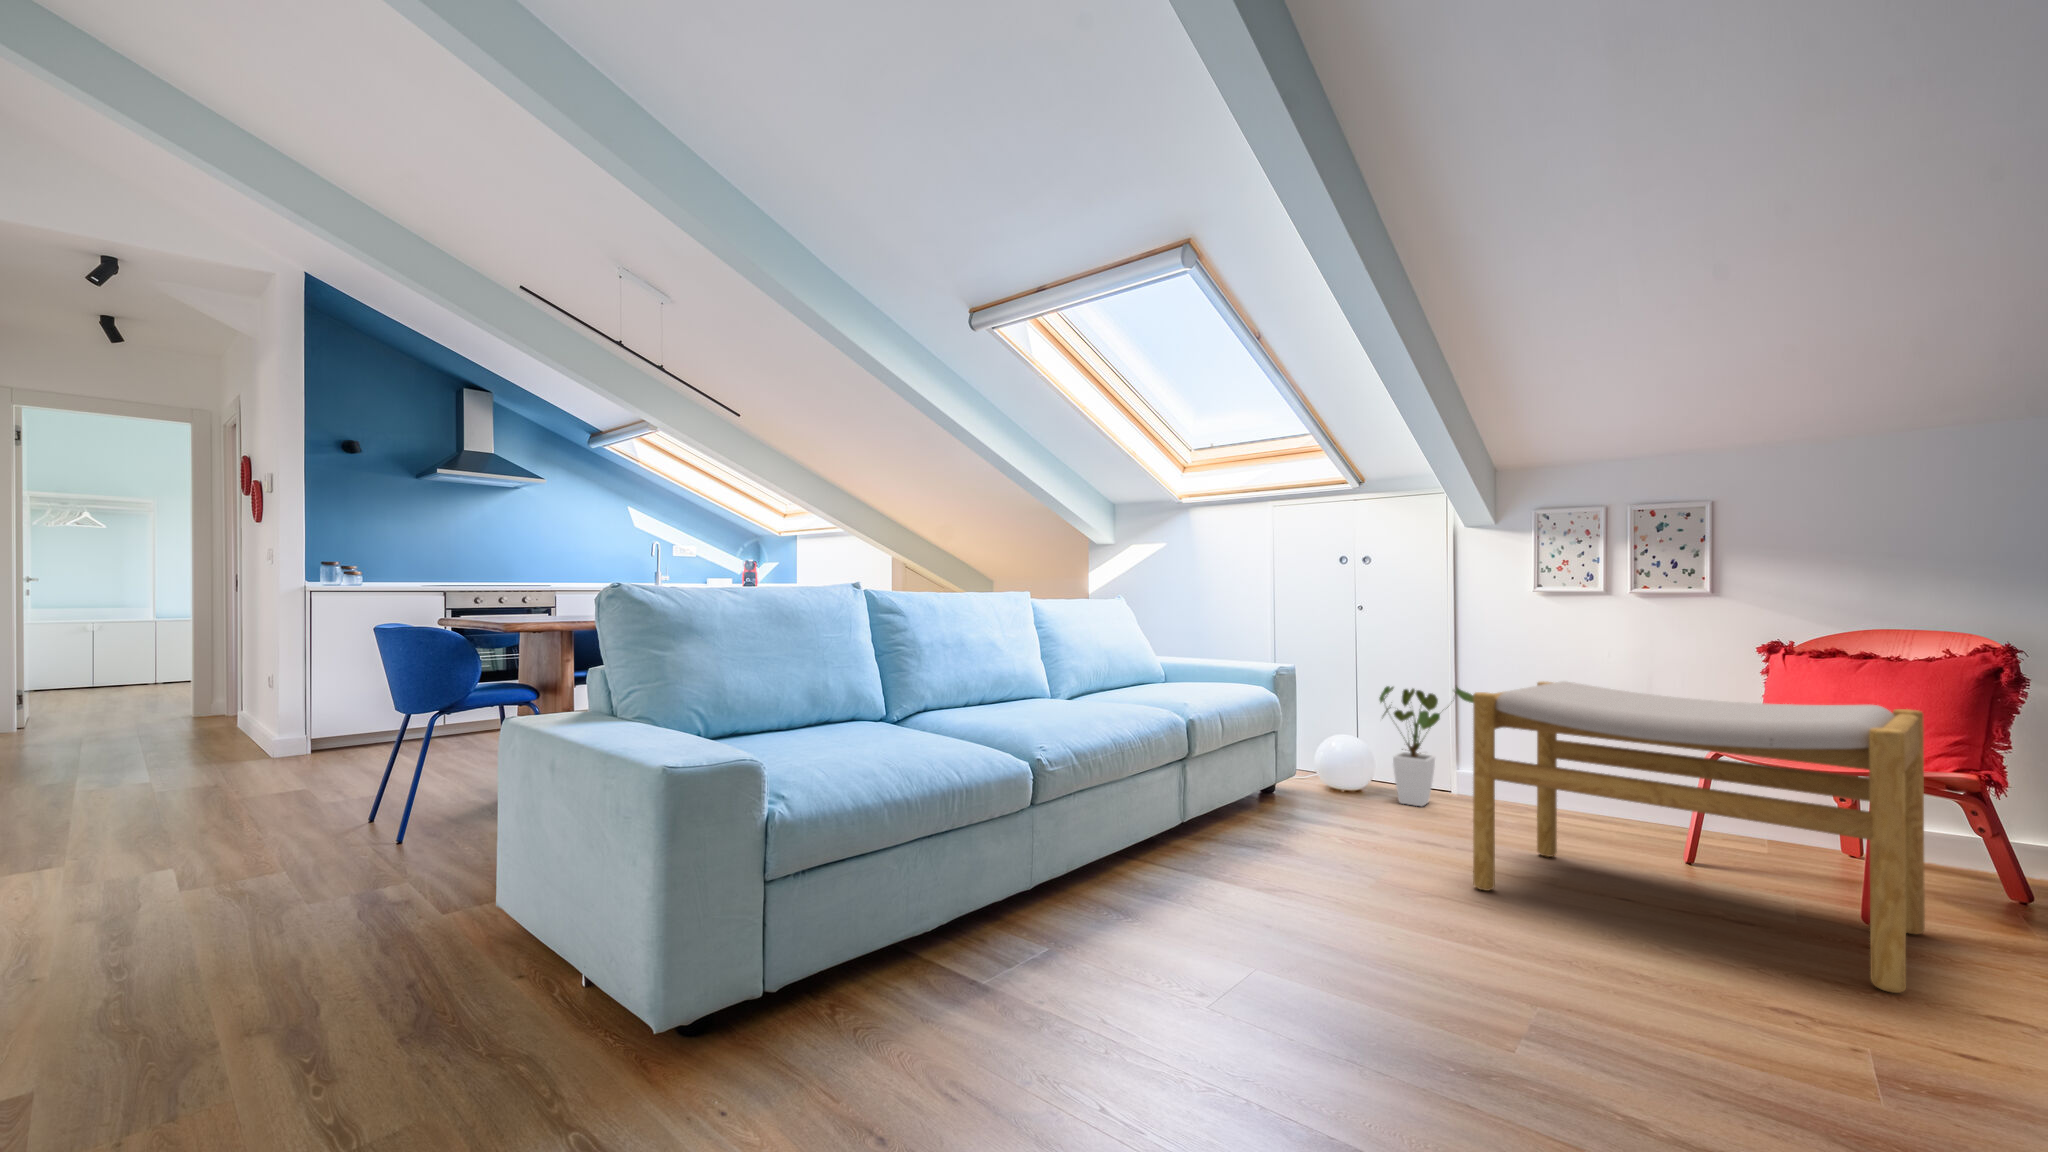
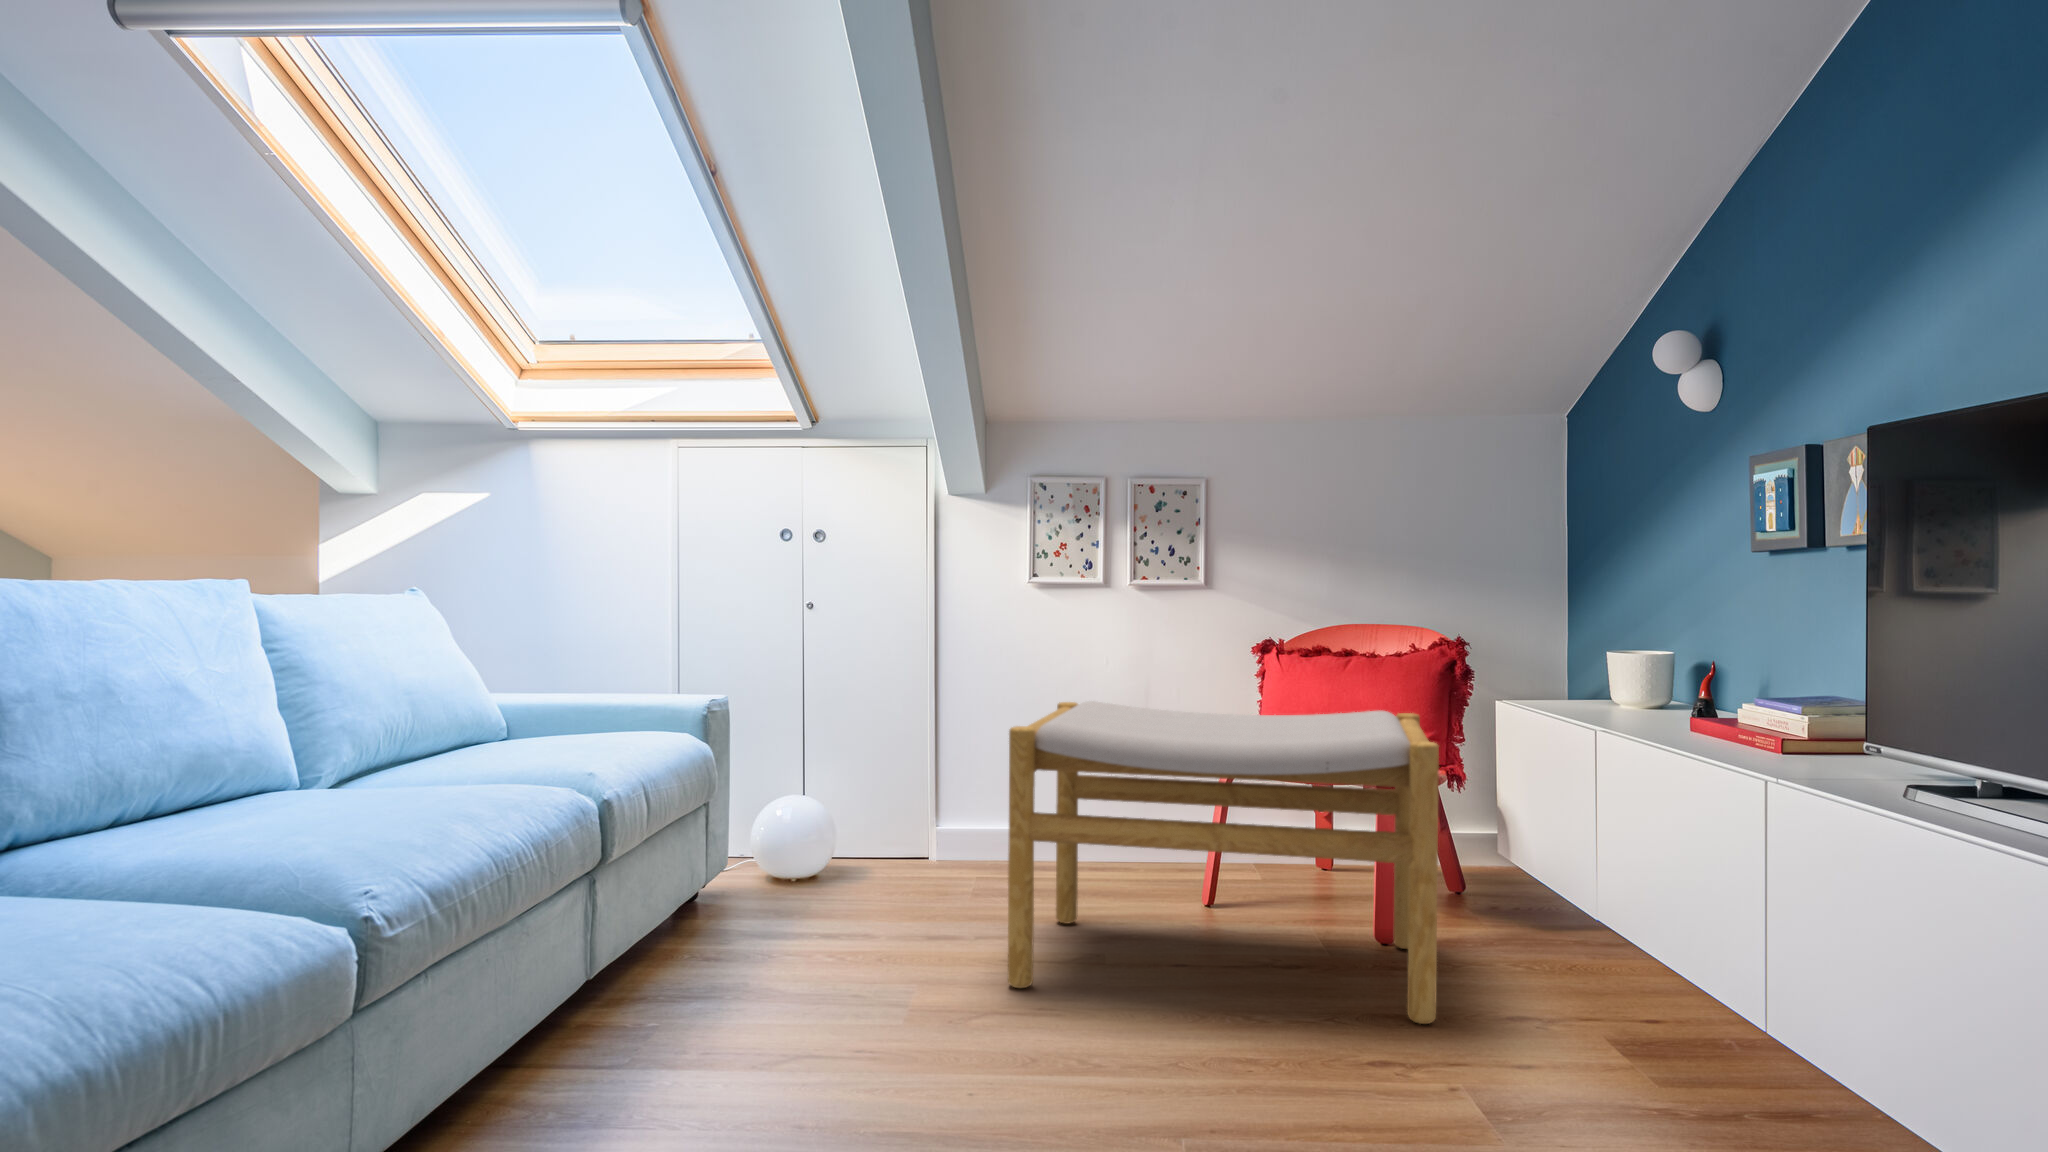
house plant: present [1379,686,1473,806] -> none [847,708,966,876]

